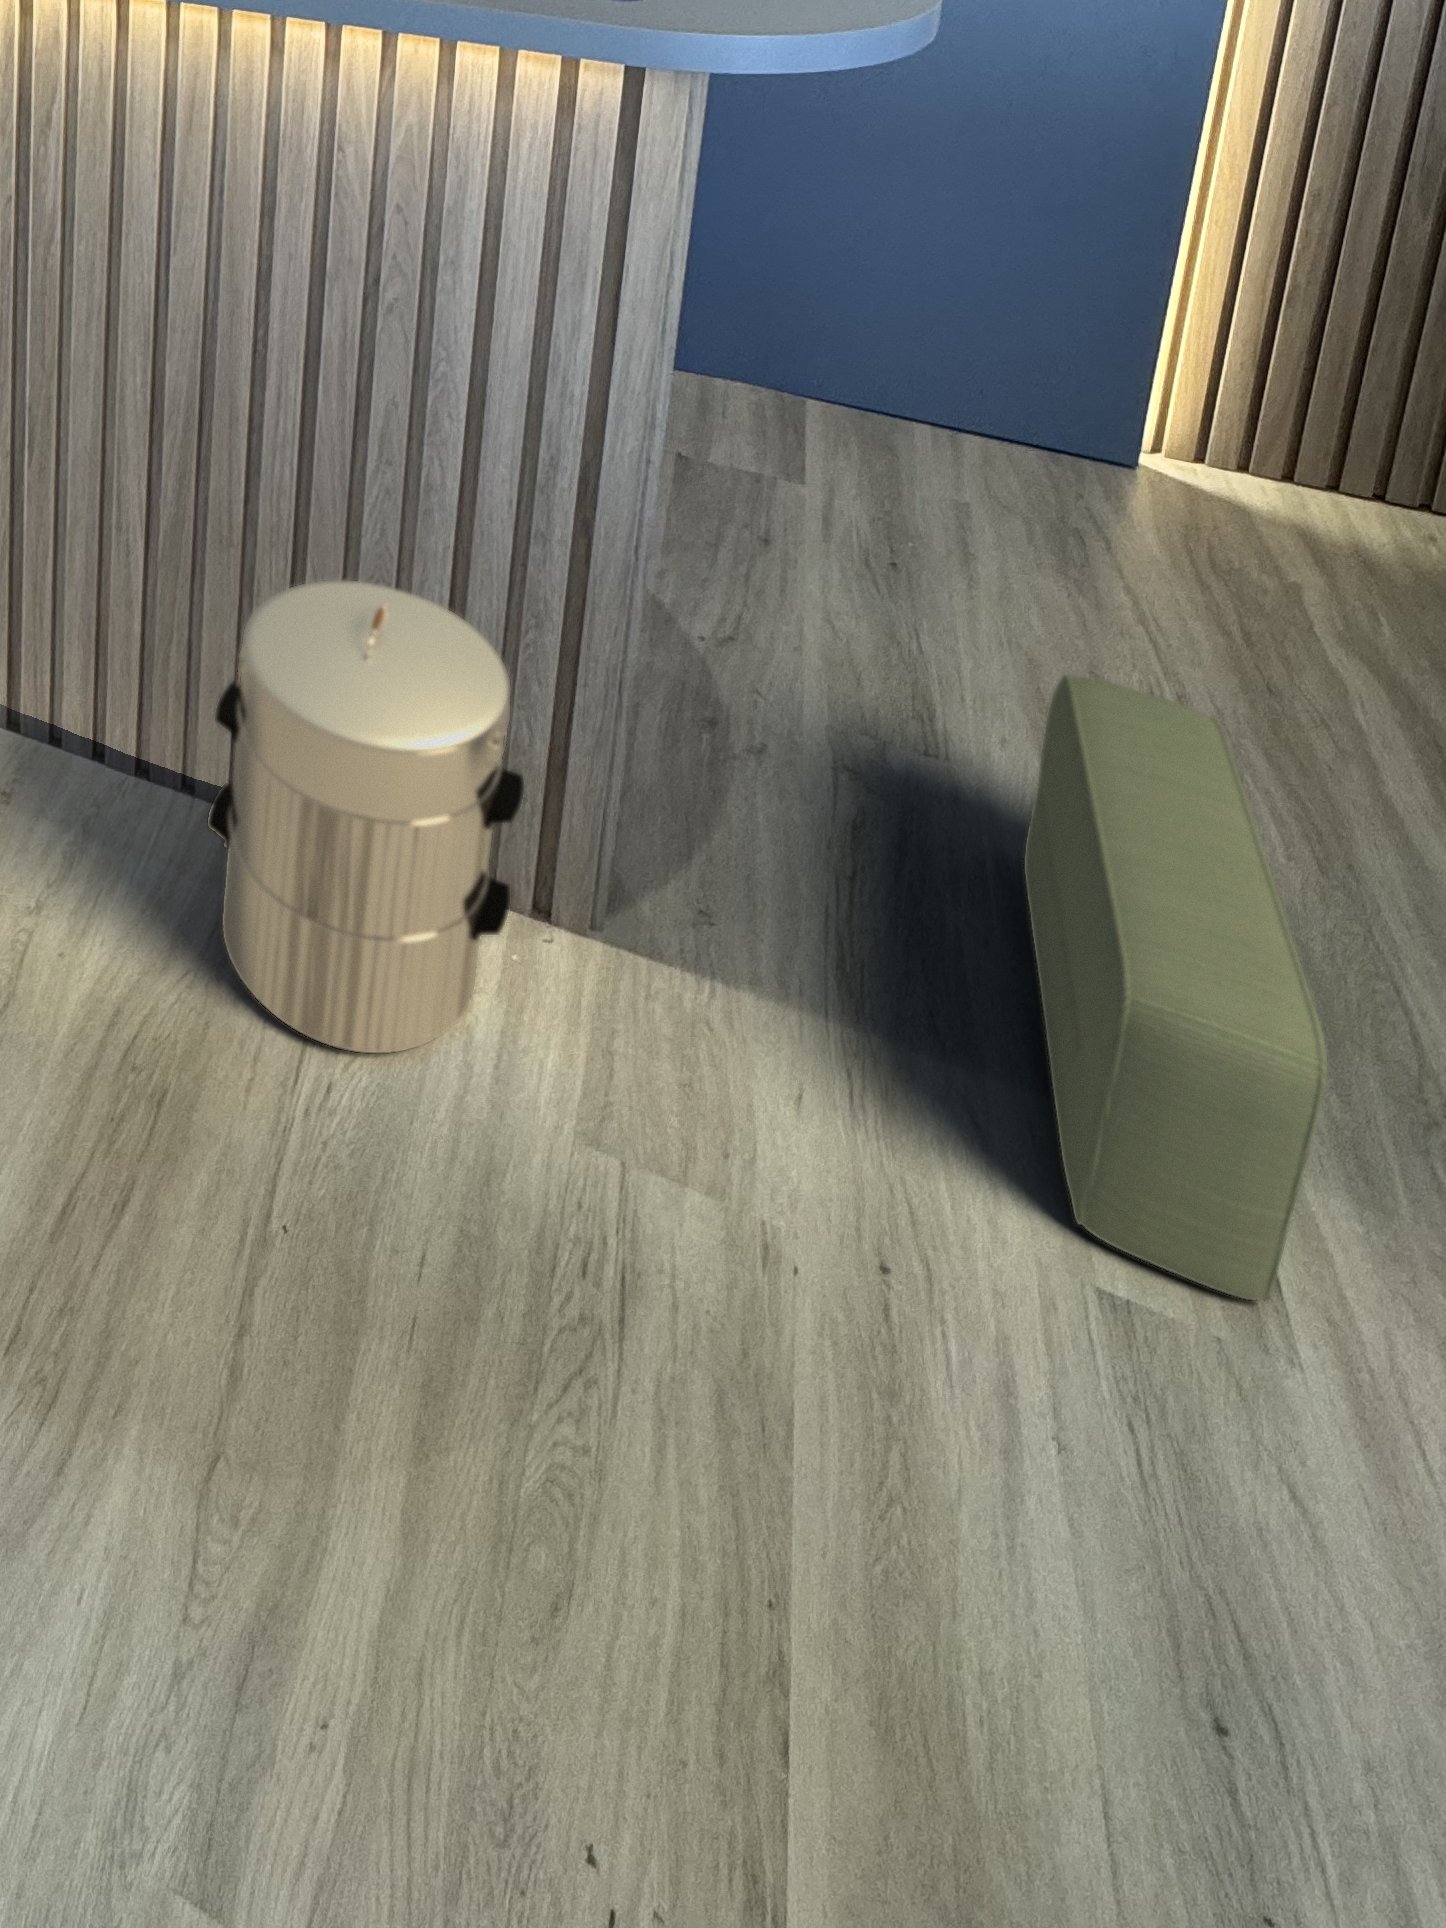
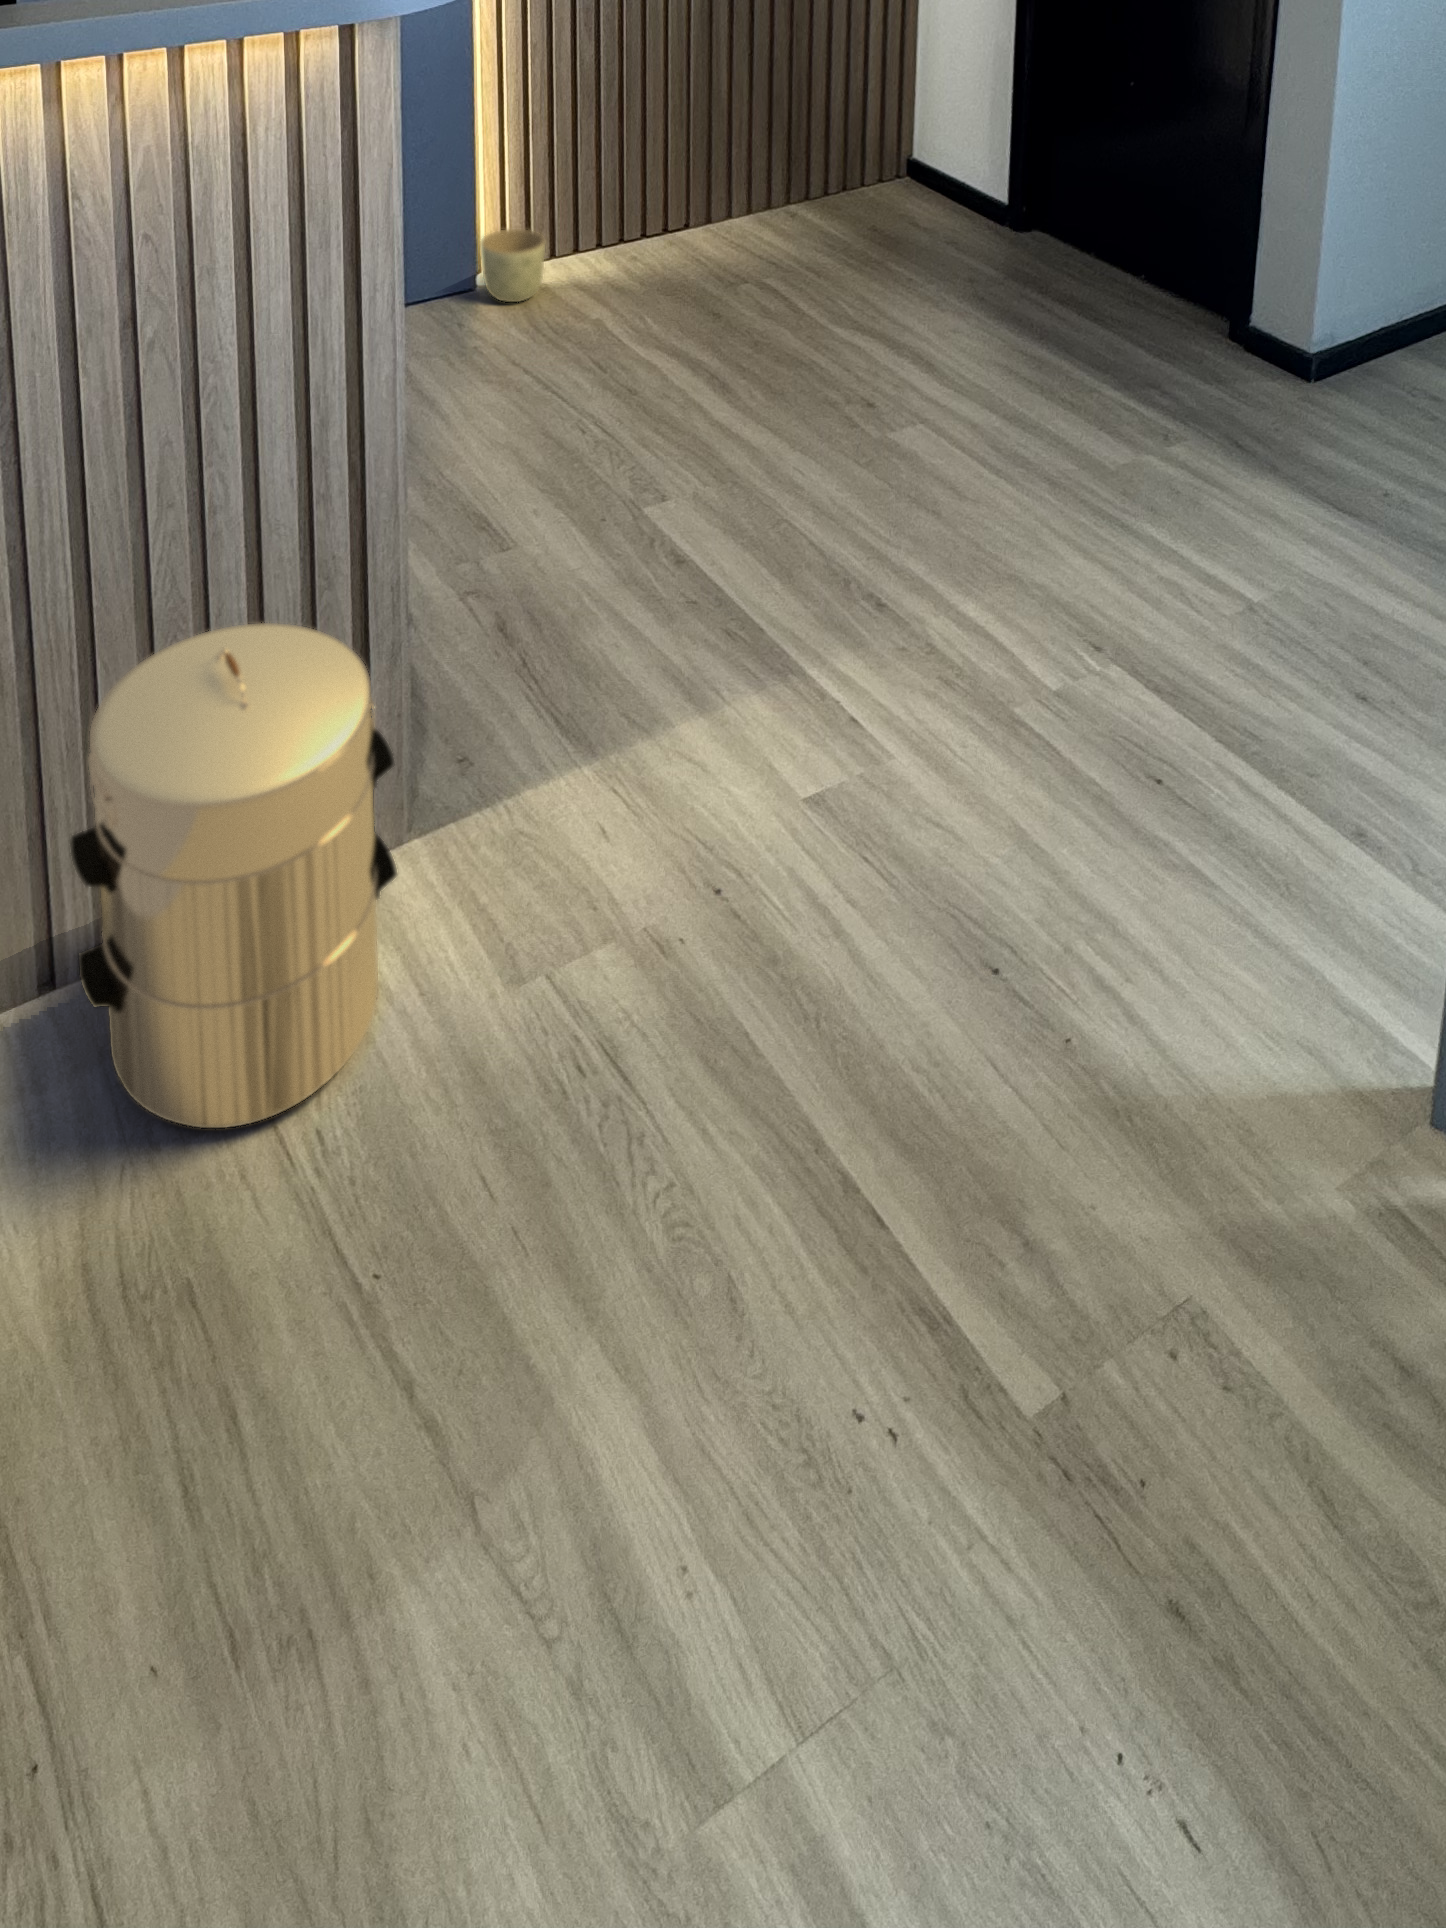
planter: none [1142,430,1254,536] -> present [481,229,545,302]
pouf: present [1024,675,1327,1301] -> none [591,395,869,767]

